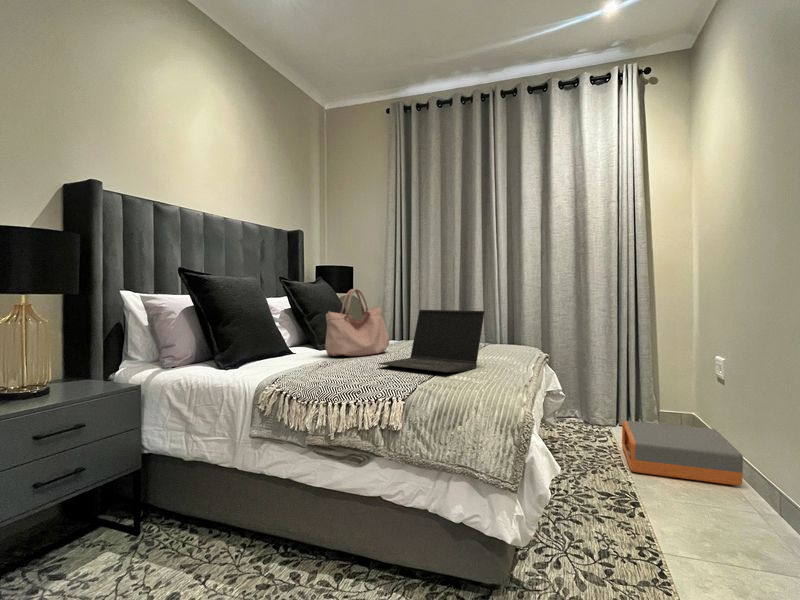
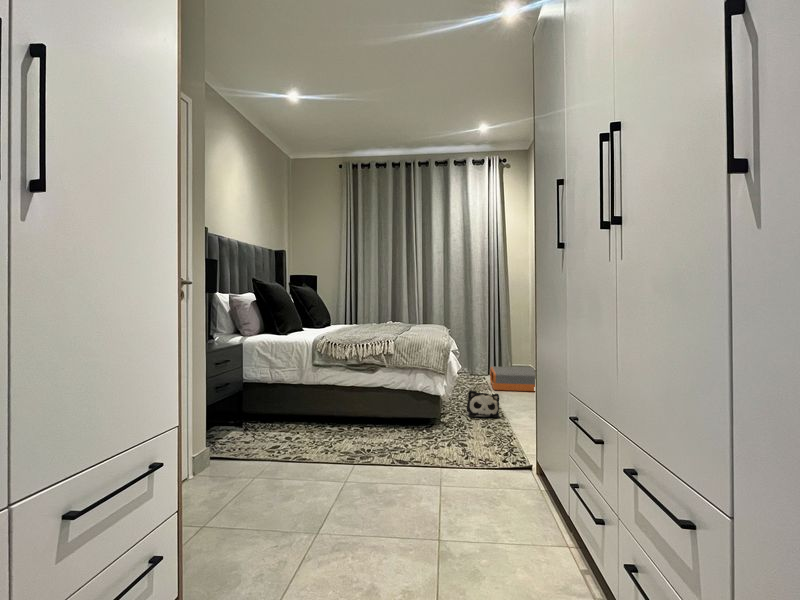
handbag: present [325,289,389,356] -> none [330,291,363,330]
laptop: present [378,310,484,372] -> none [368,302,422,332]
plush toy: none [575,507,655,581] -> present [466,390,499,417]

